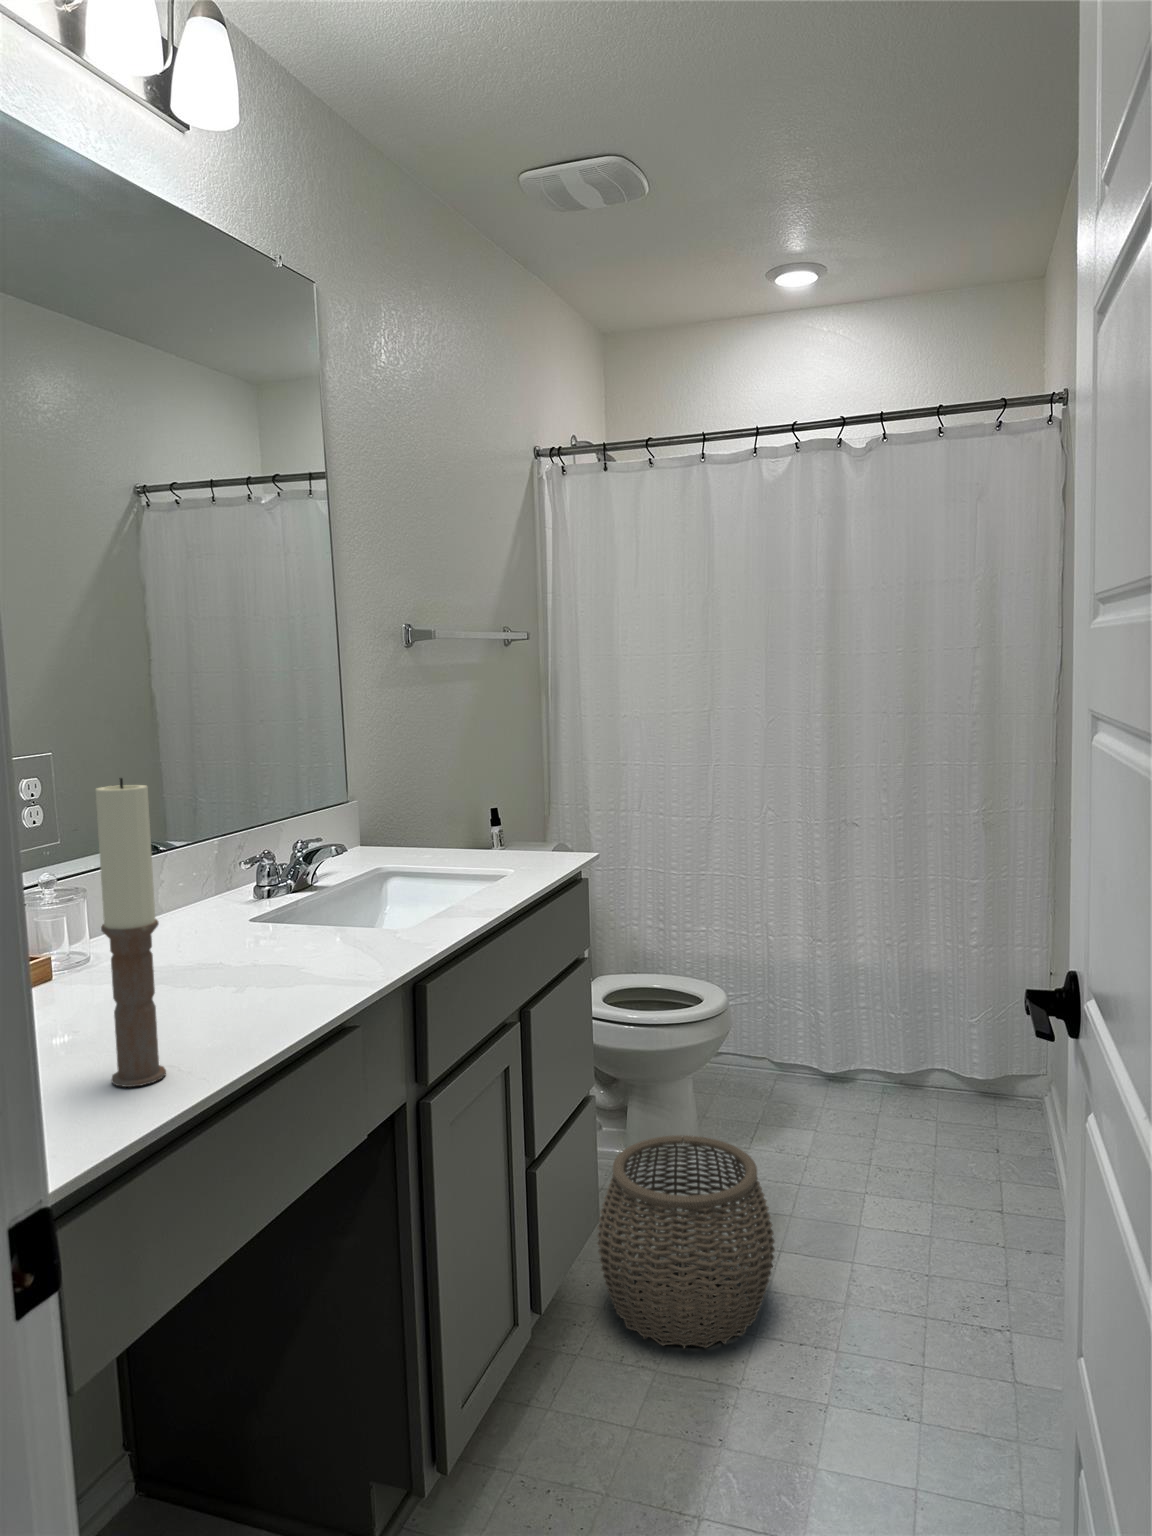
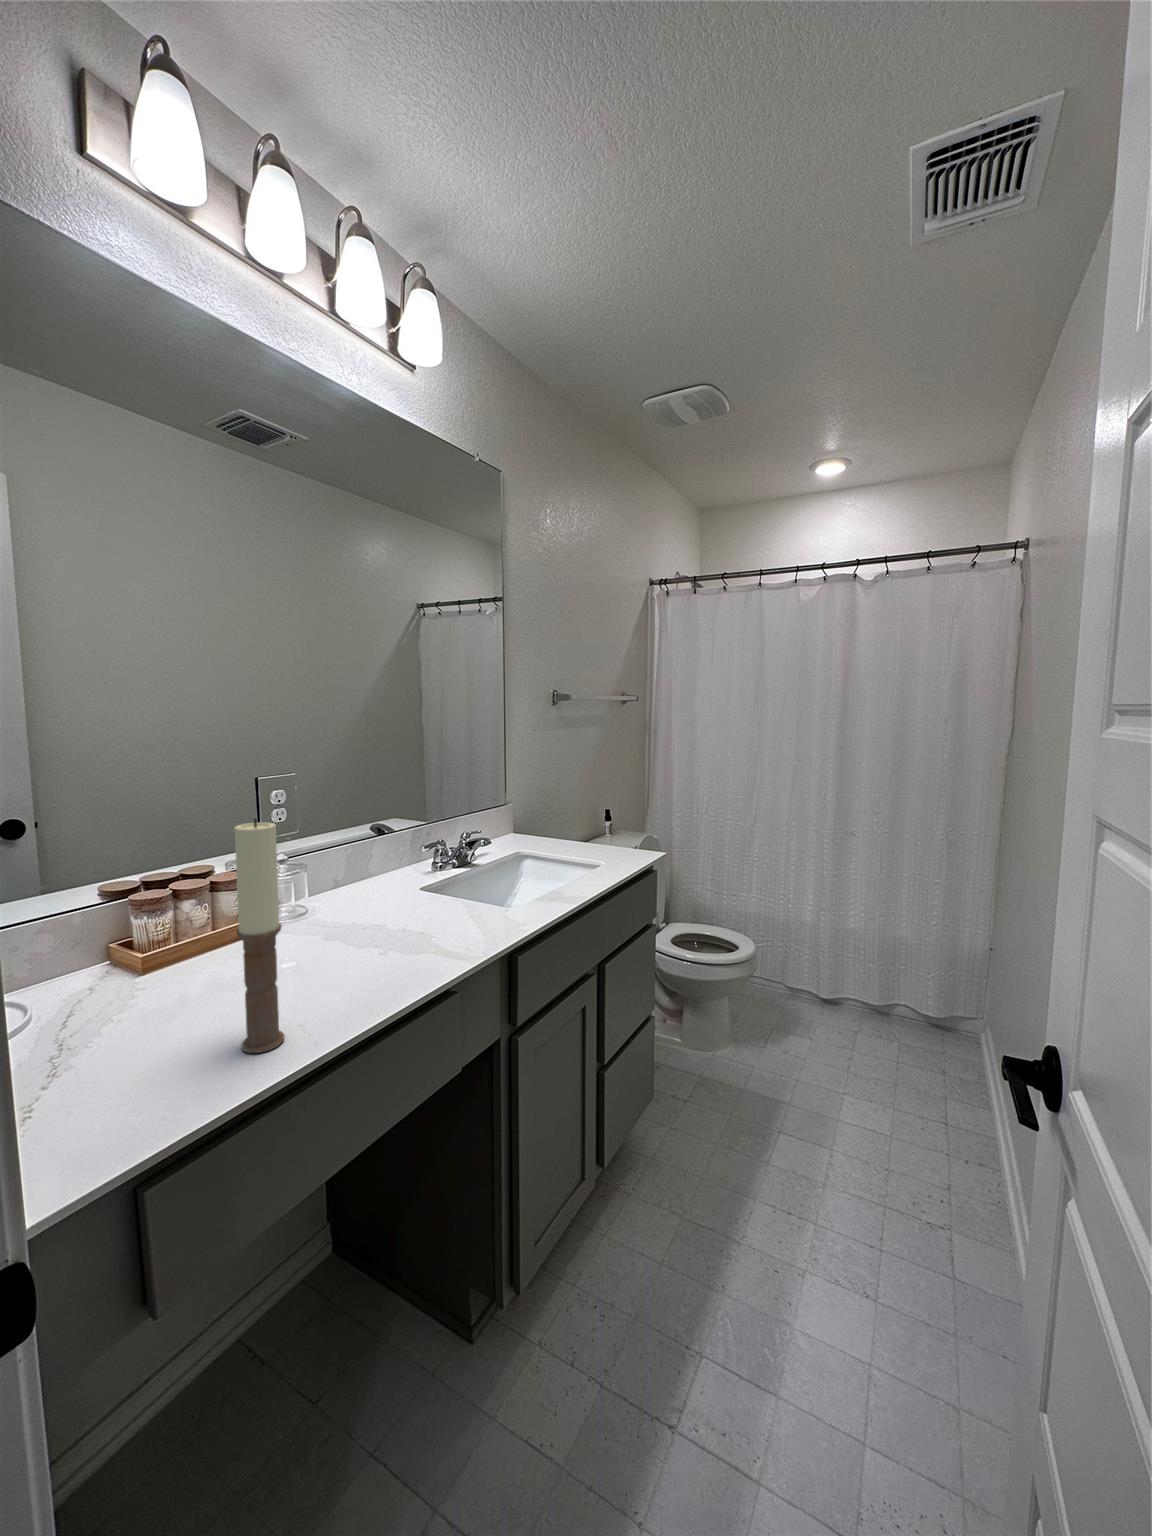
woven basket: present [597,1136,775,1349] -> none [649,1046,773,1206]

